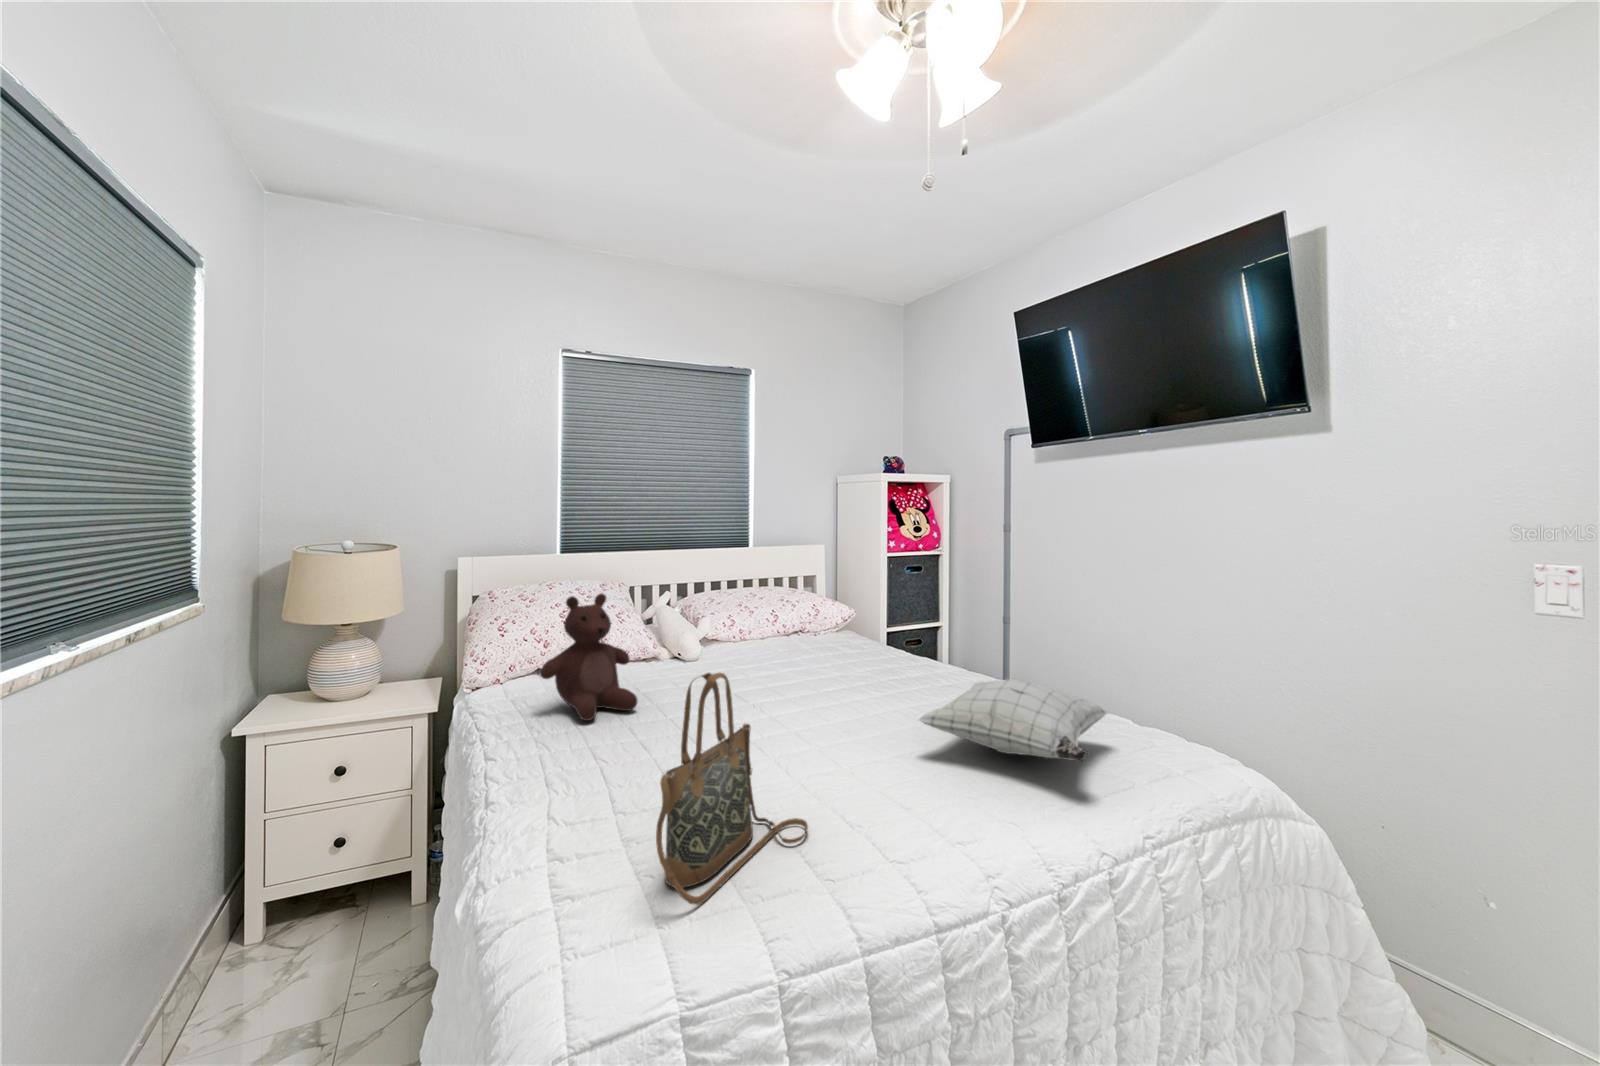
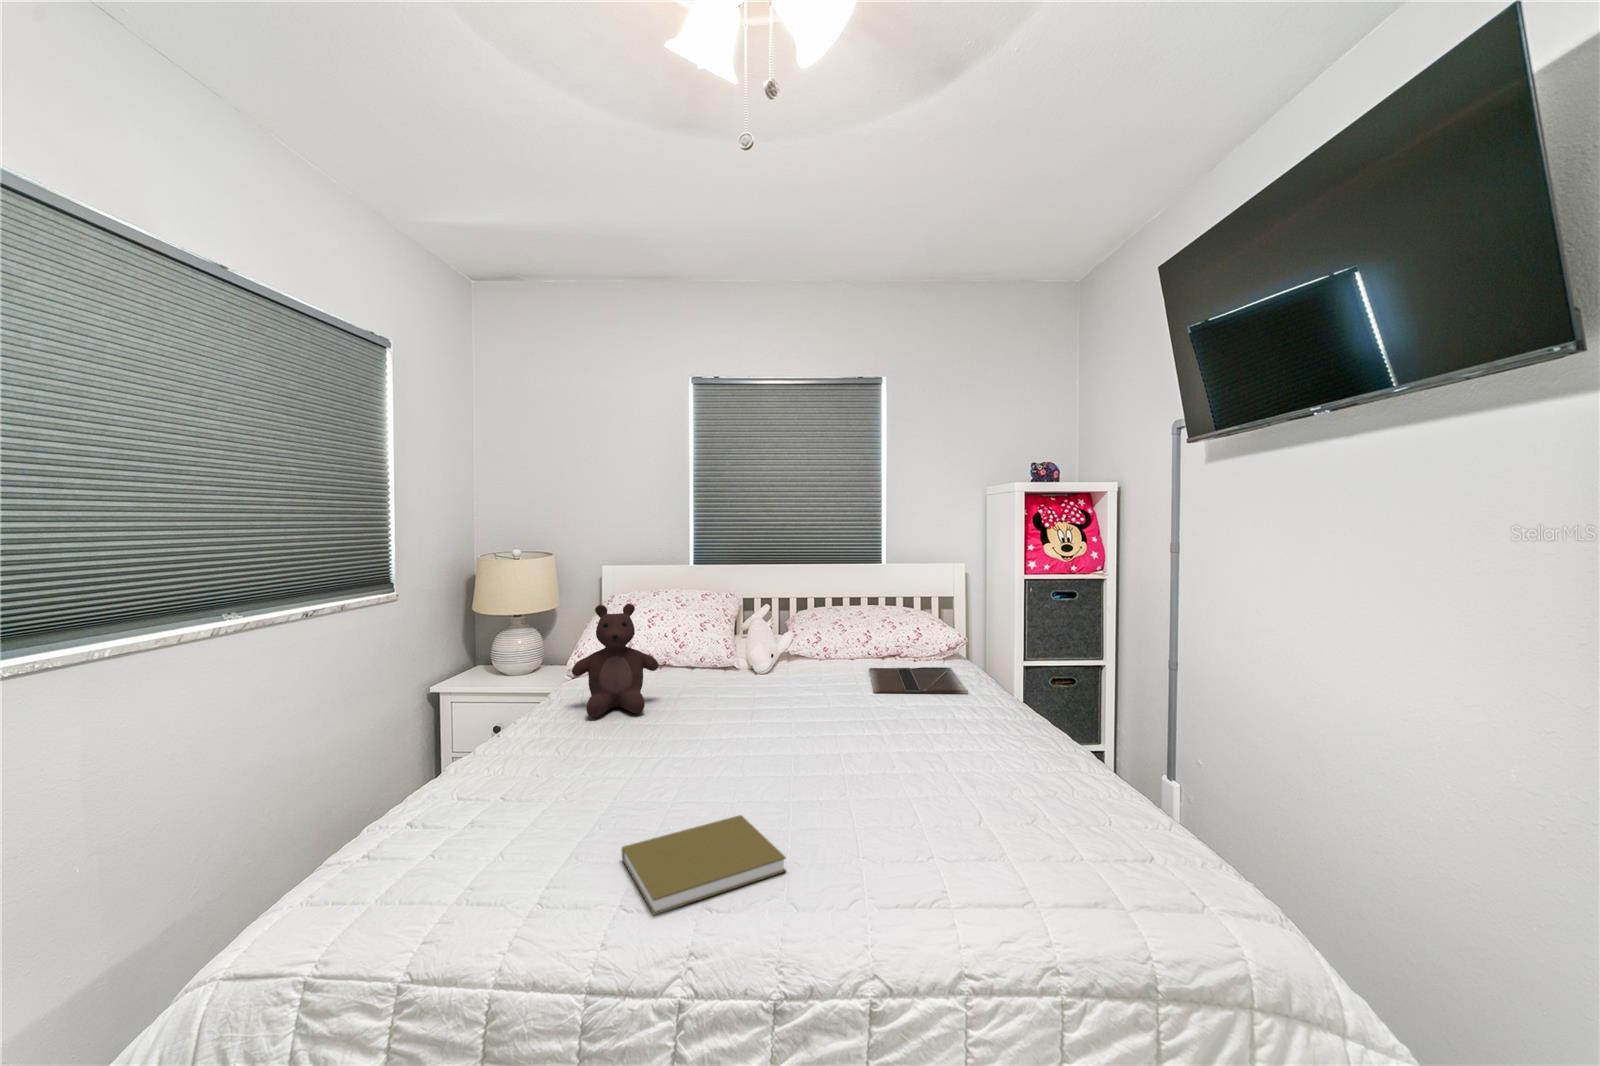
laptop: none [784,637,891,664] -> present [869,667,968,694]
handbag: present [656,673,808,905] -> none [385,681,598,891]
pillow: present [919,679,1108,762] -> none [811,735,1069,854]
book: none [839,771,974,858] -> present [622,815,786,915]

